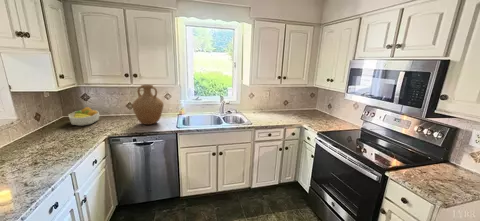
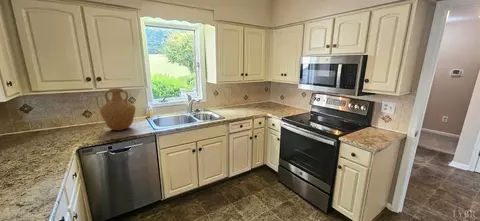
fruit bowl: present [69,107,99,126] -> none [12,120,55,142]

